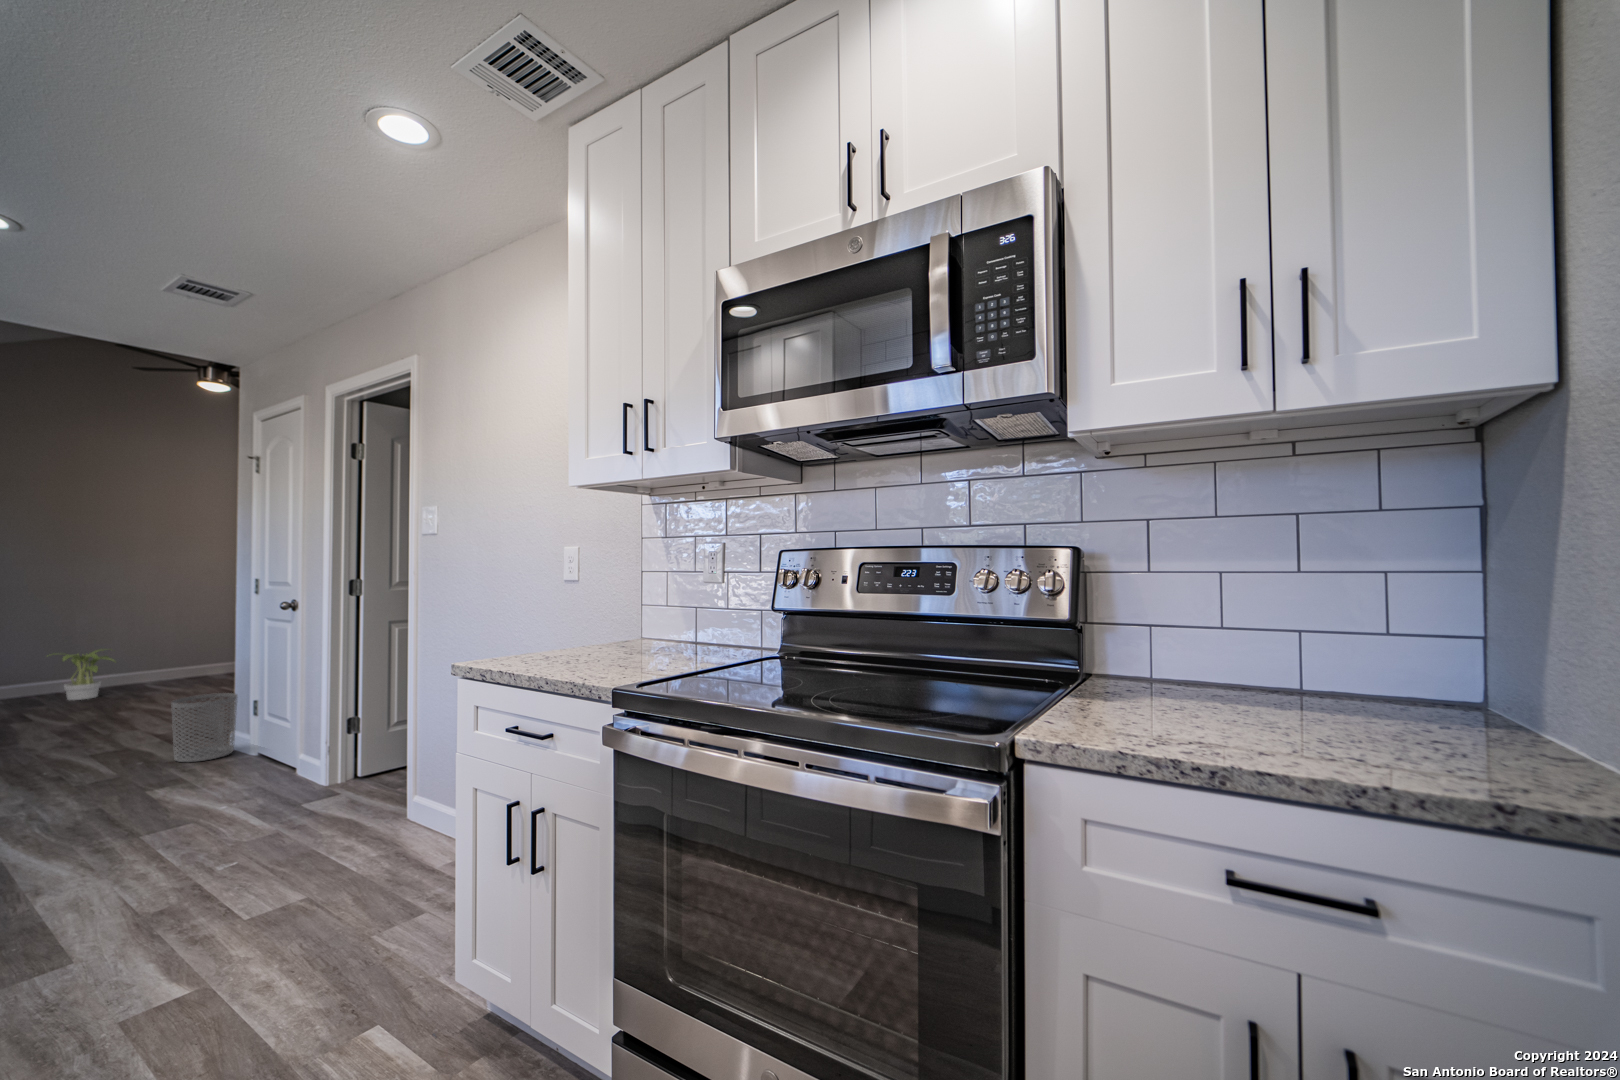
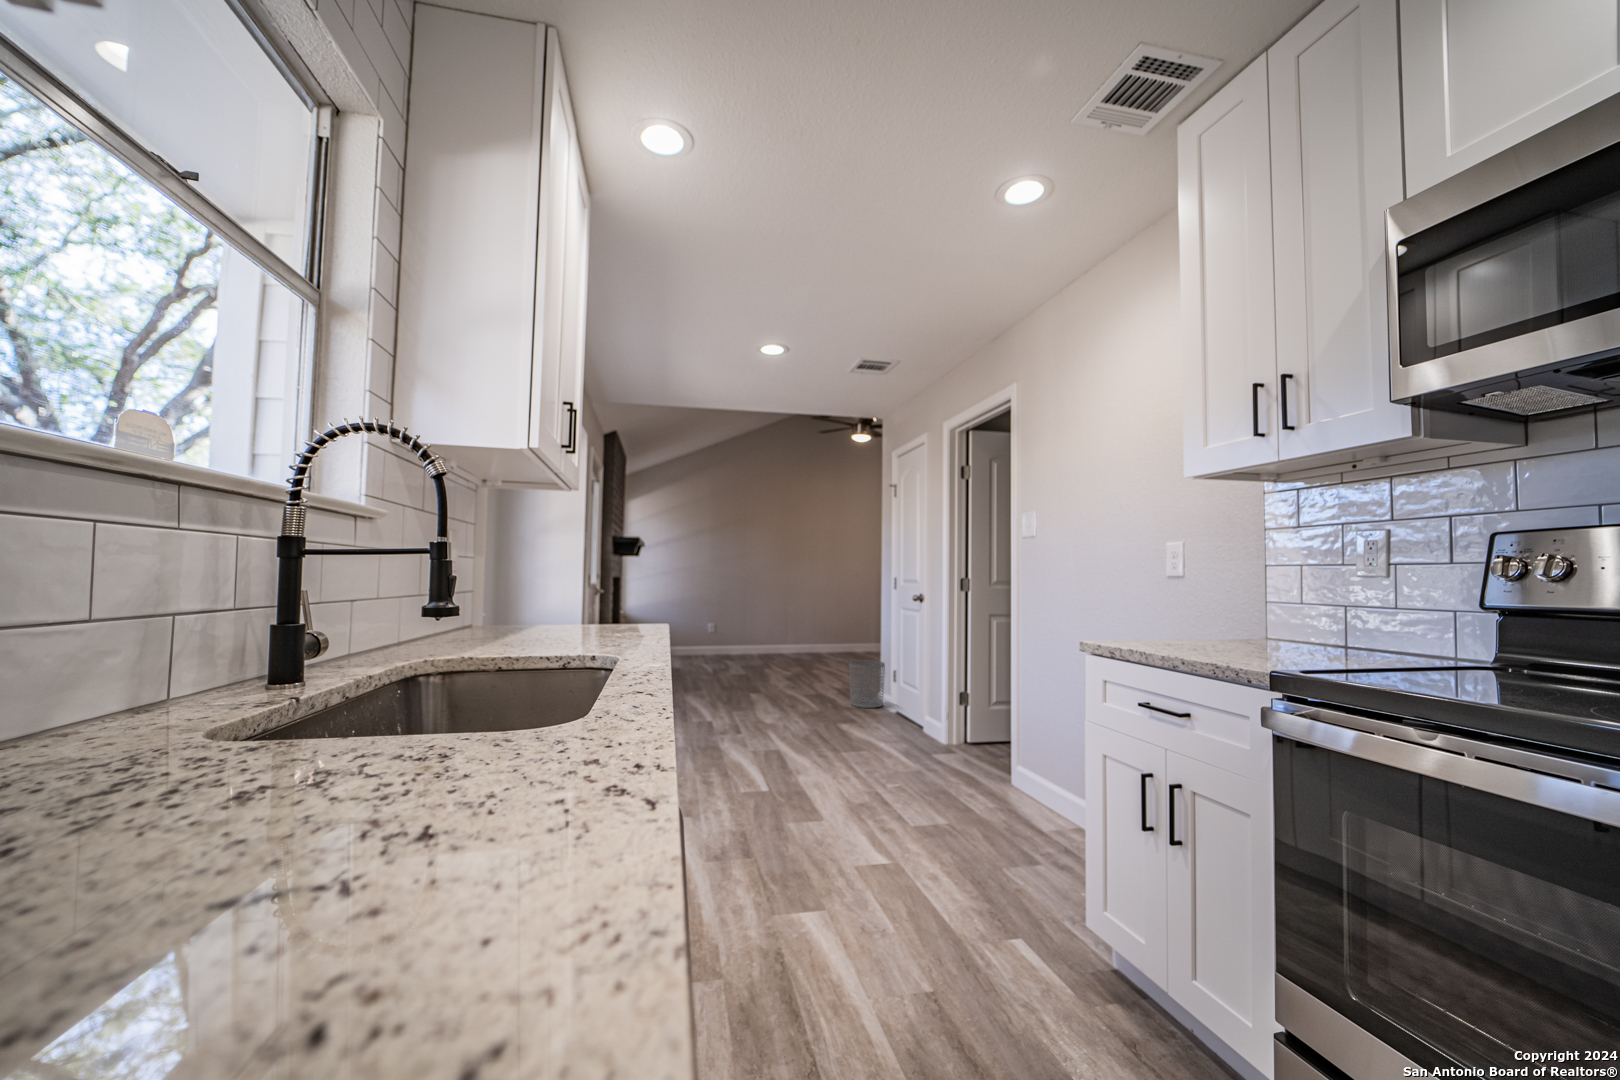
potted plant: present [63,649,115,700] -> none [781,625,813,657]

